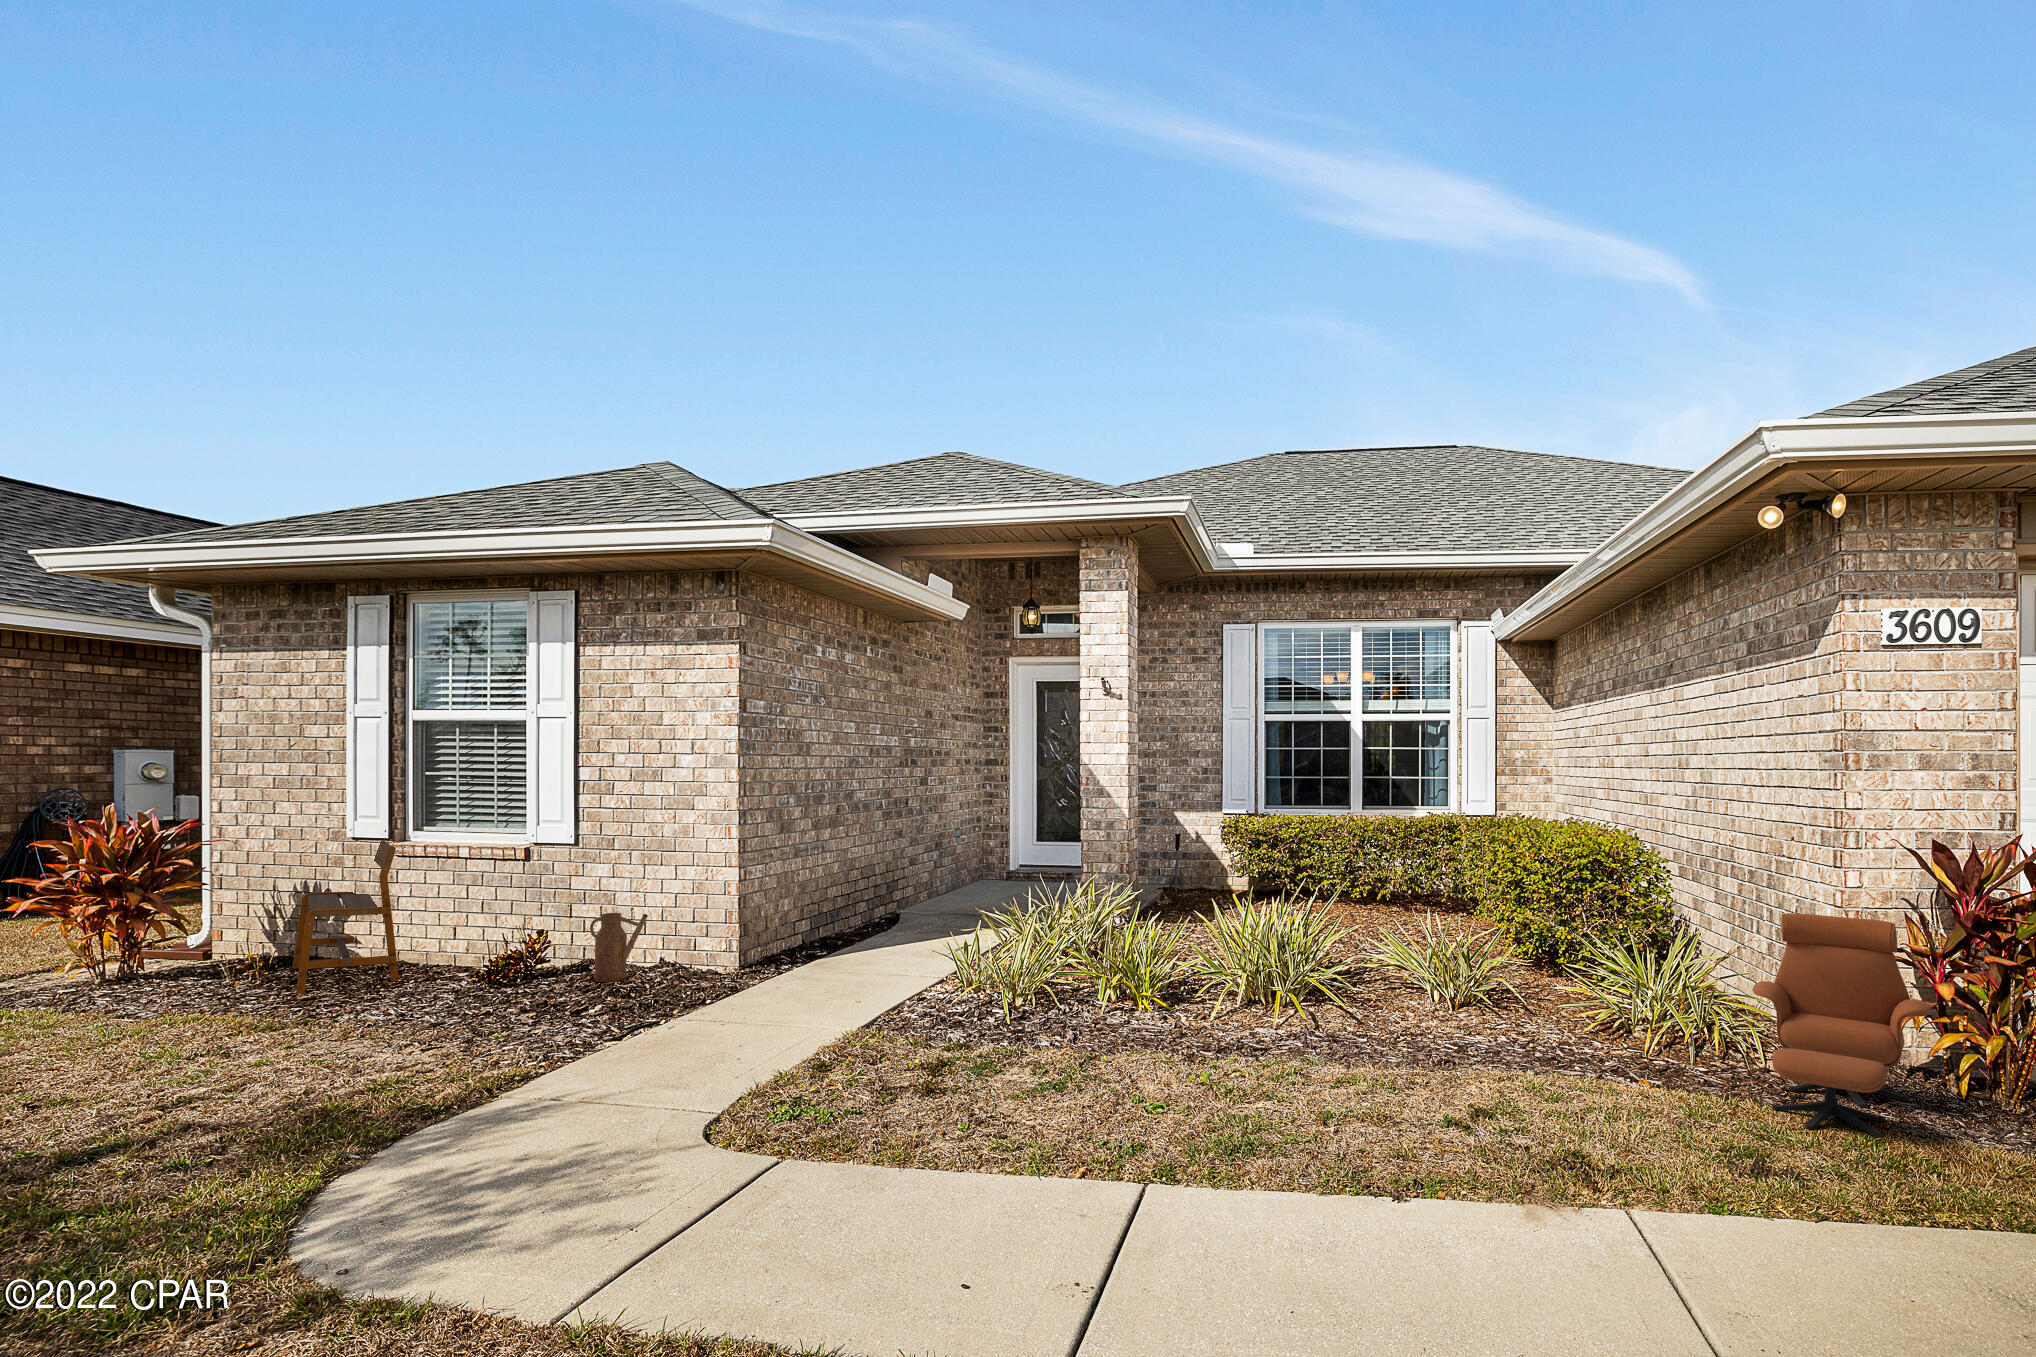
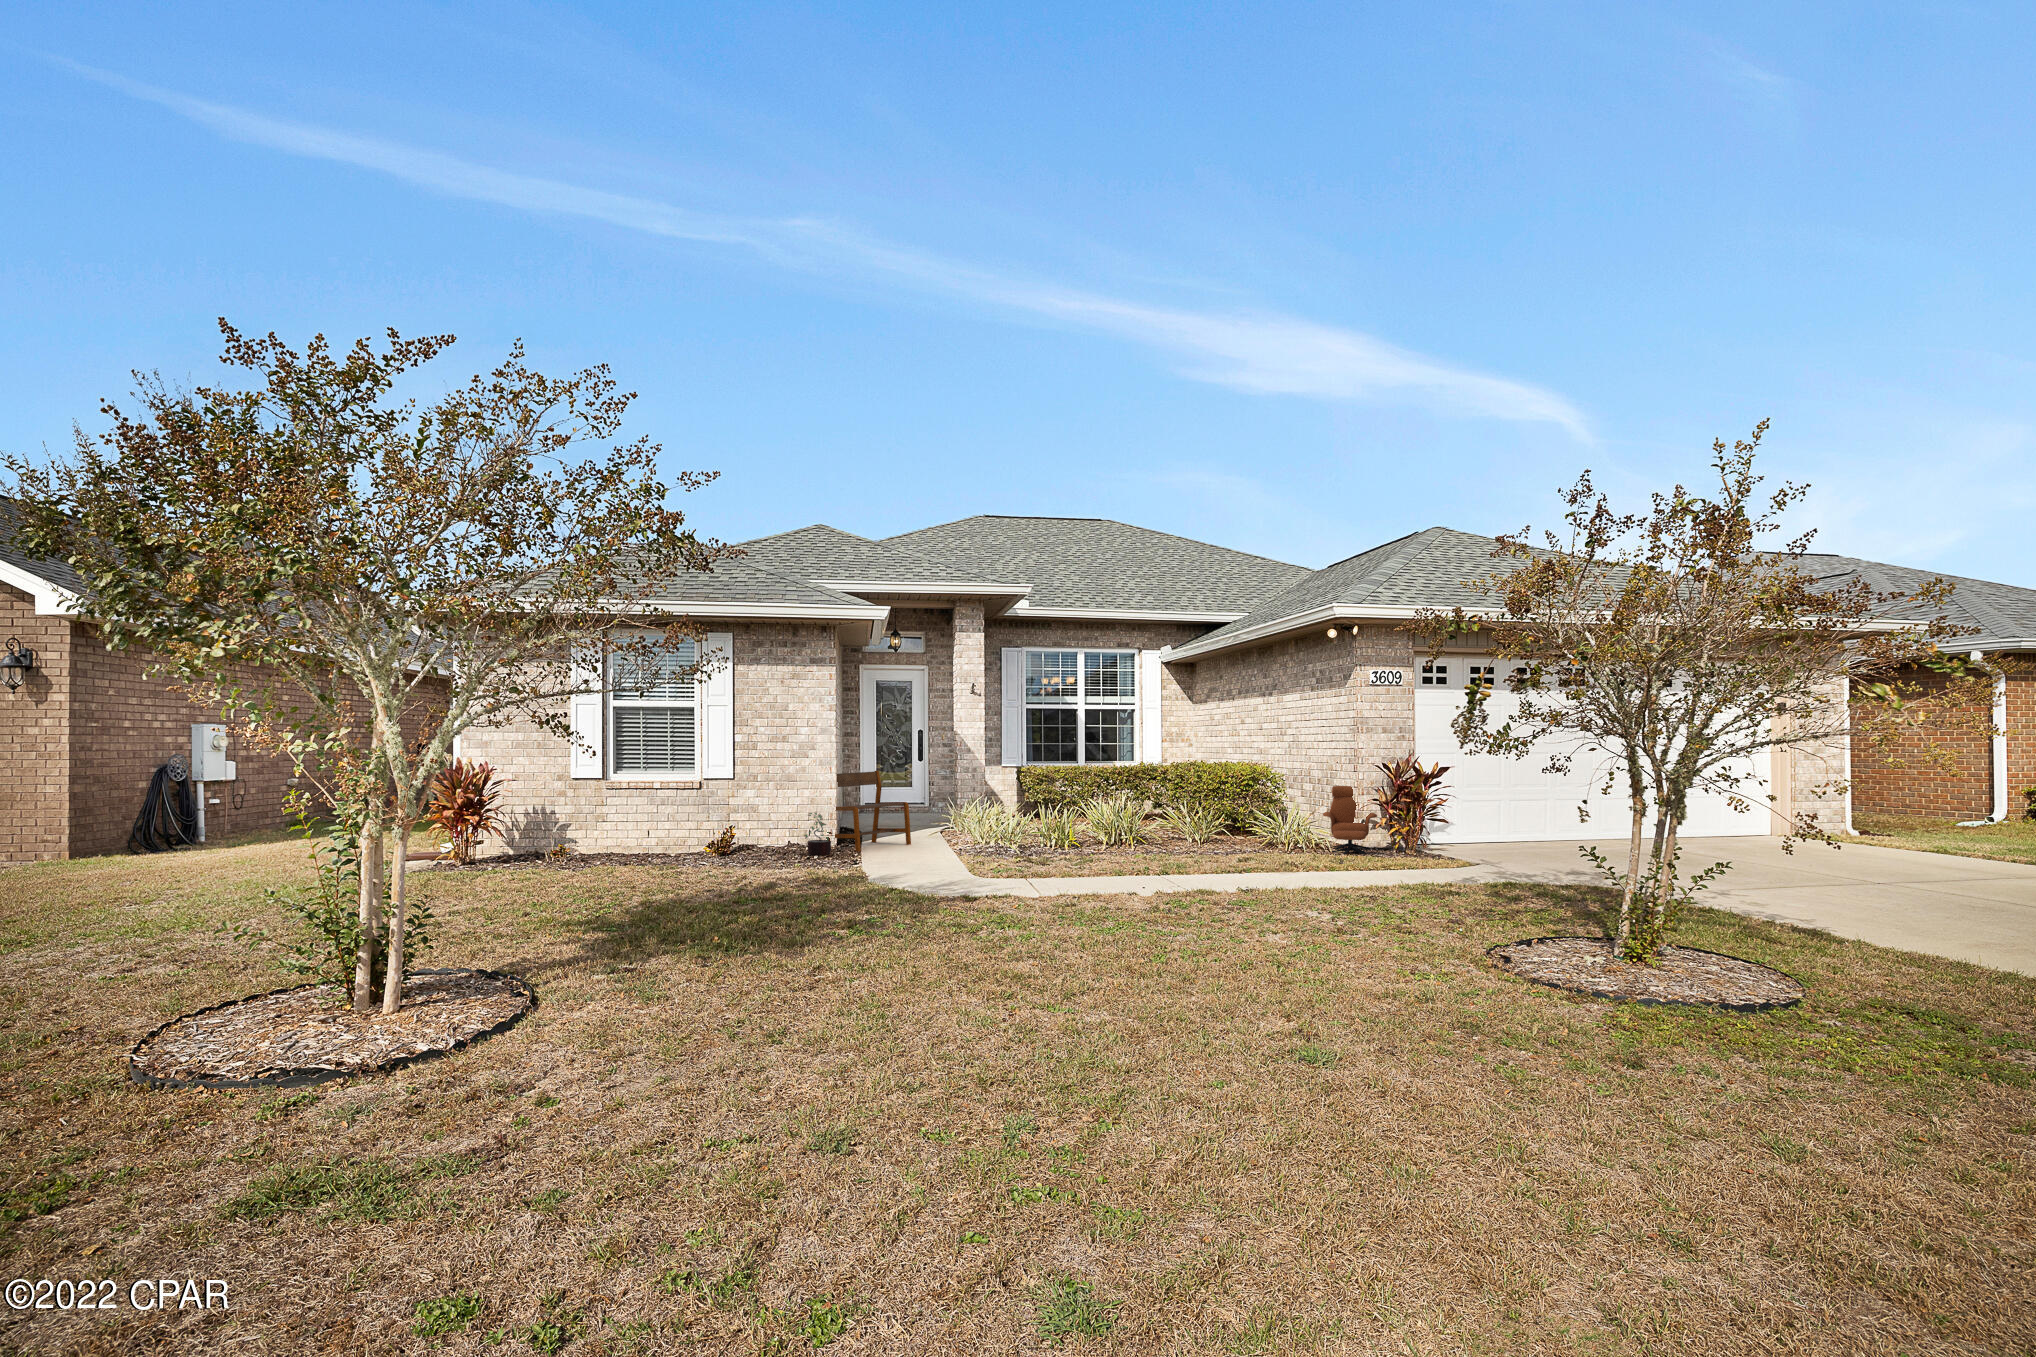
bench: present [293,840,399,994] -> present [835,771,911,851]
decorative plant: none [663,906,708,988] -> present [804,813,832,855]
watering can: present [590,913,648,982] -> none [754,817,792,856]

